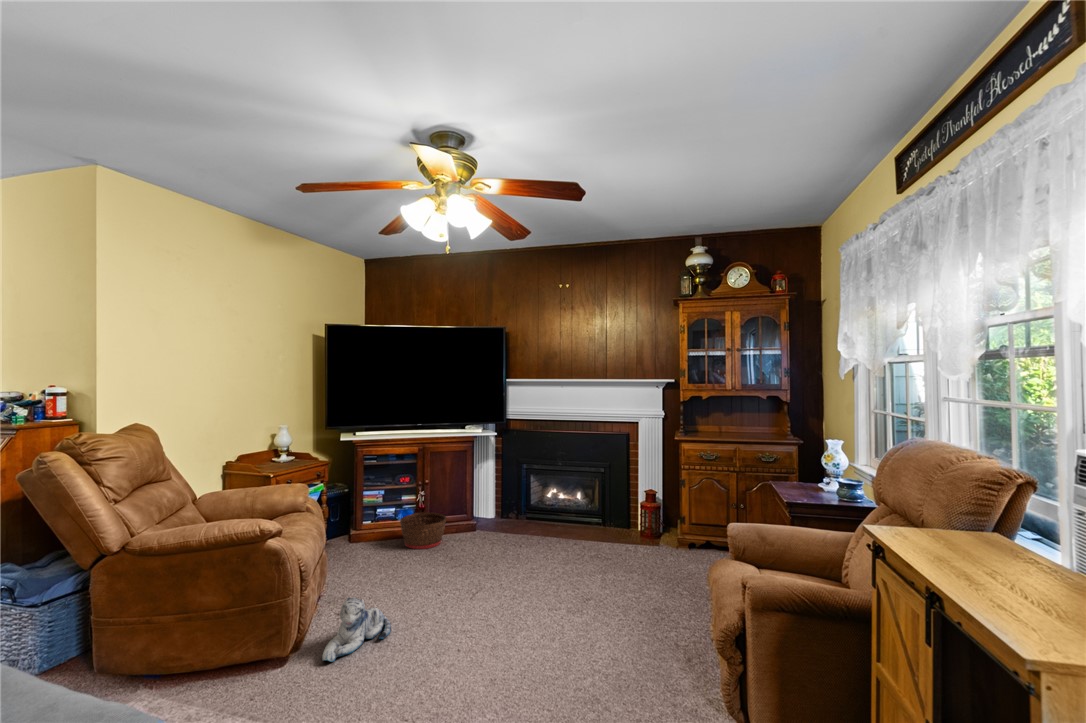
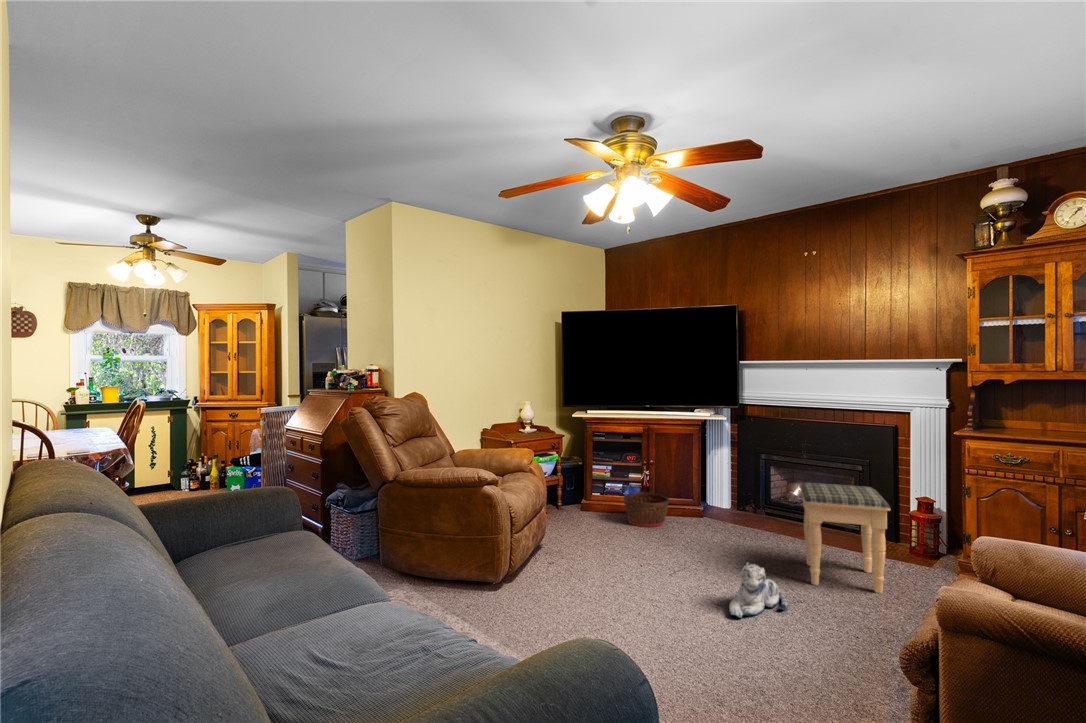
footstool: none [571,486,646,579] -> present [800,483,890,593]
plush toy: present [322,597,391,661] -> present [729,563,788,618]

